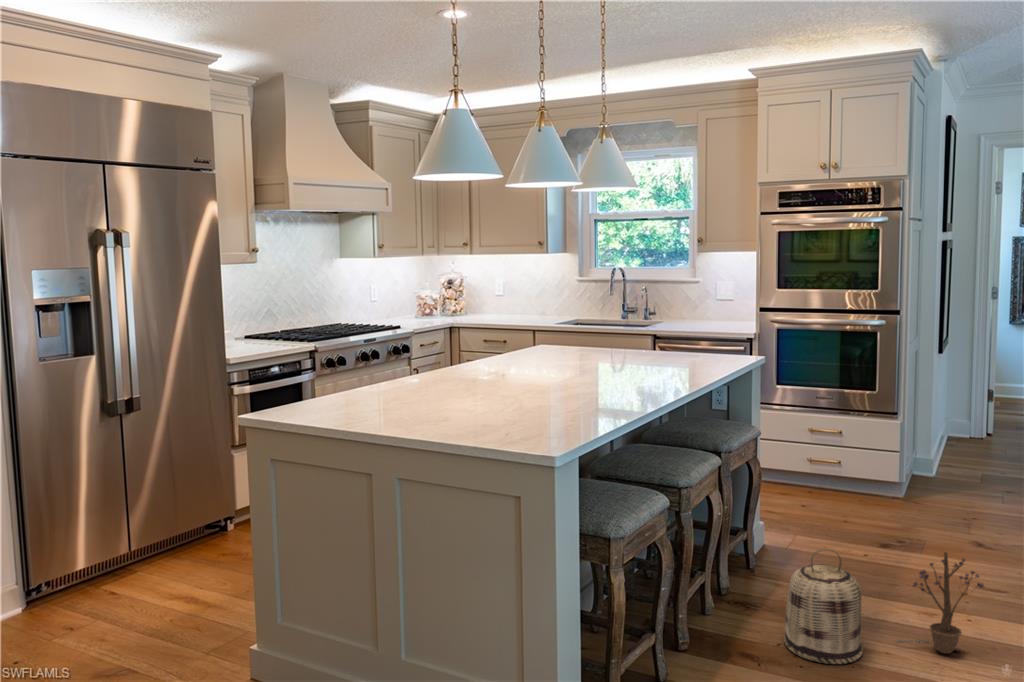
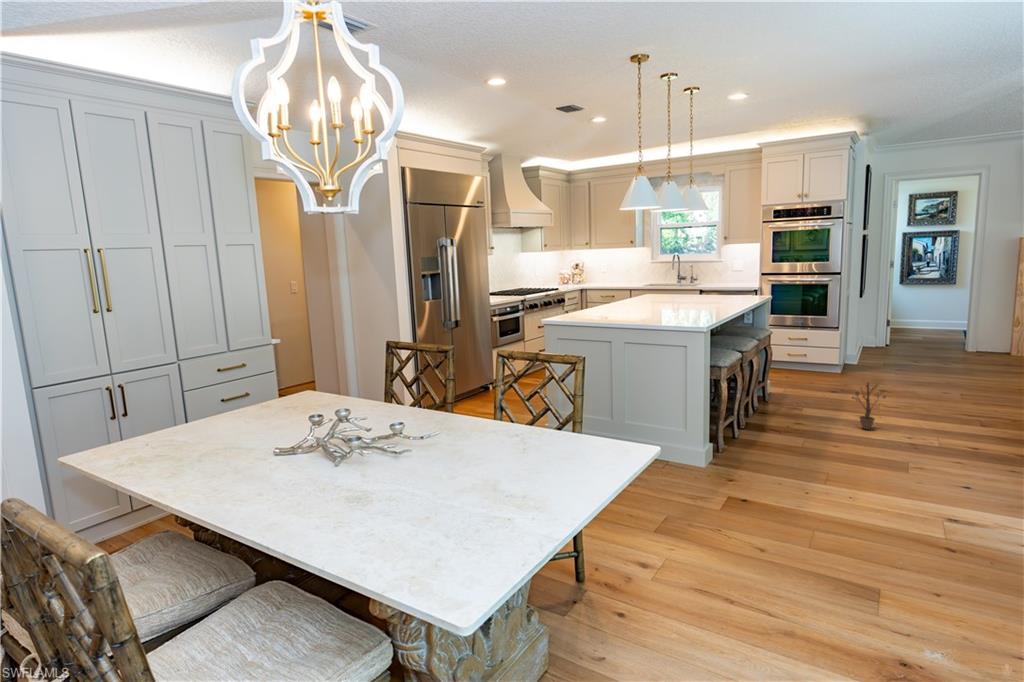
basket: present [784,549,863,664] -> none [789,382,827,433]

